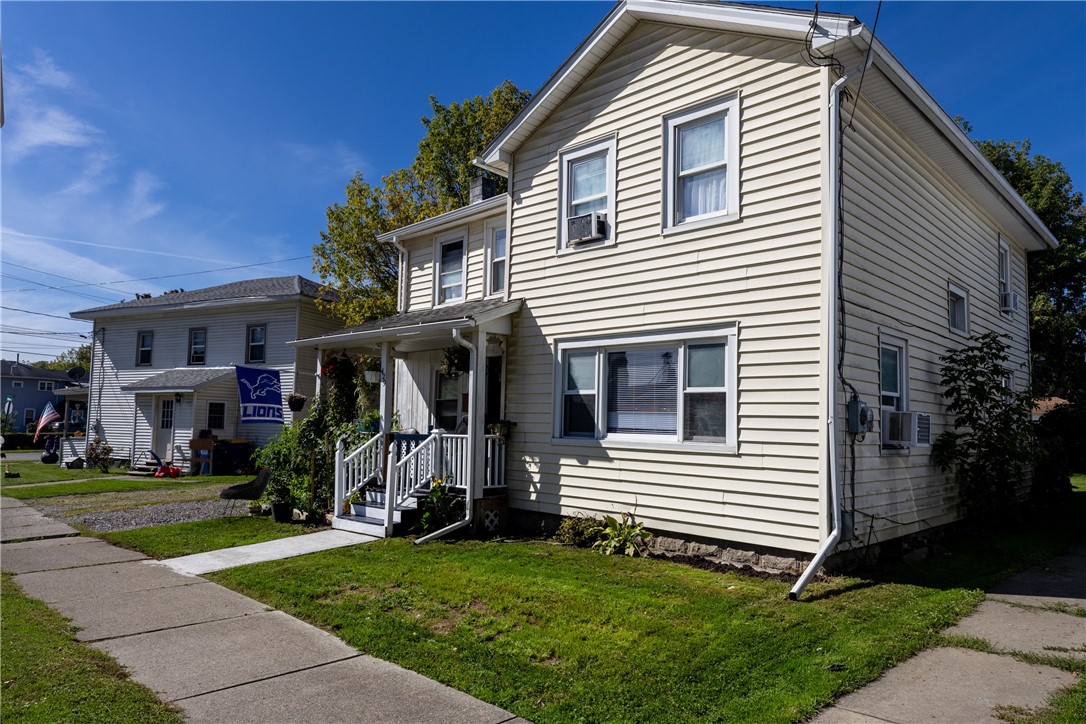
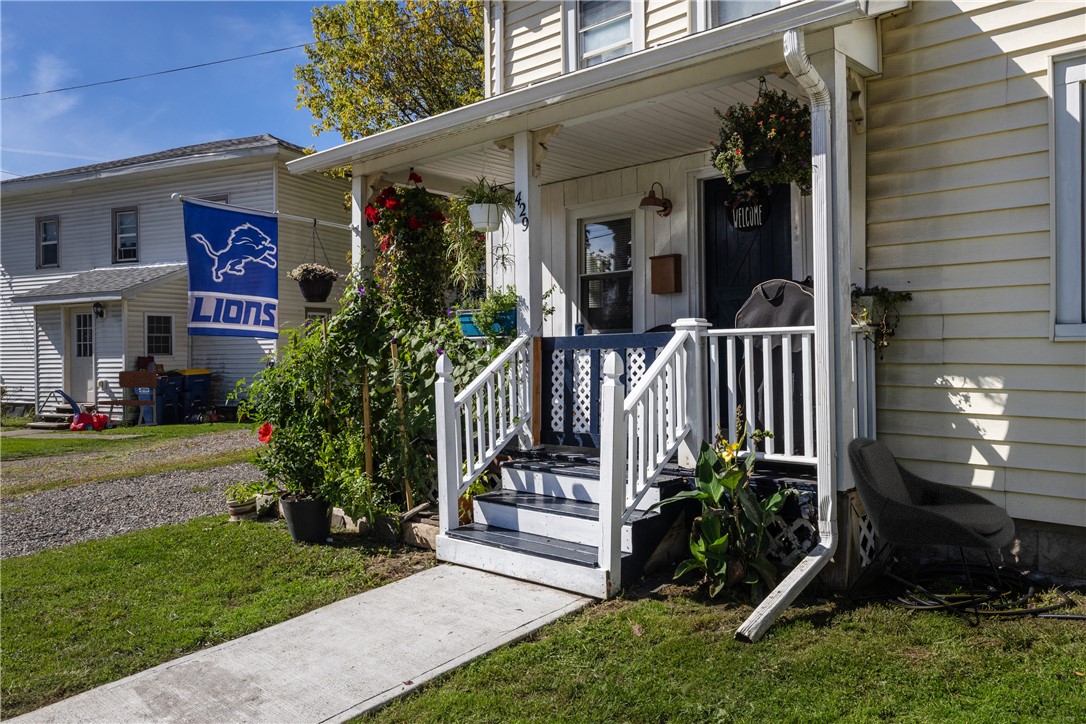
lounge chair: present [220,469,271,523] -> present [847,437,1015,628]

